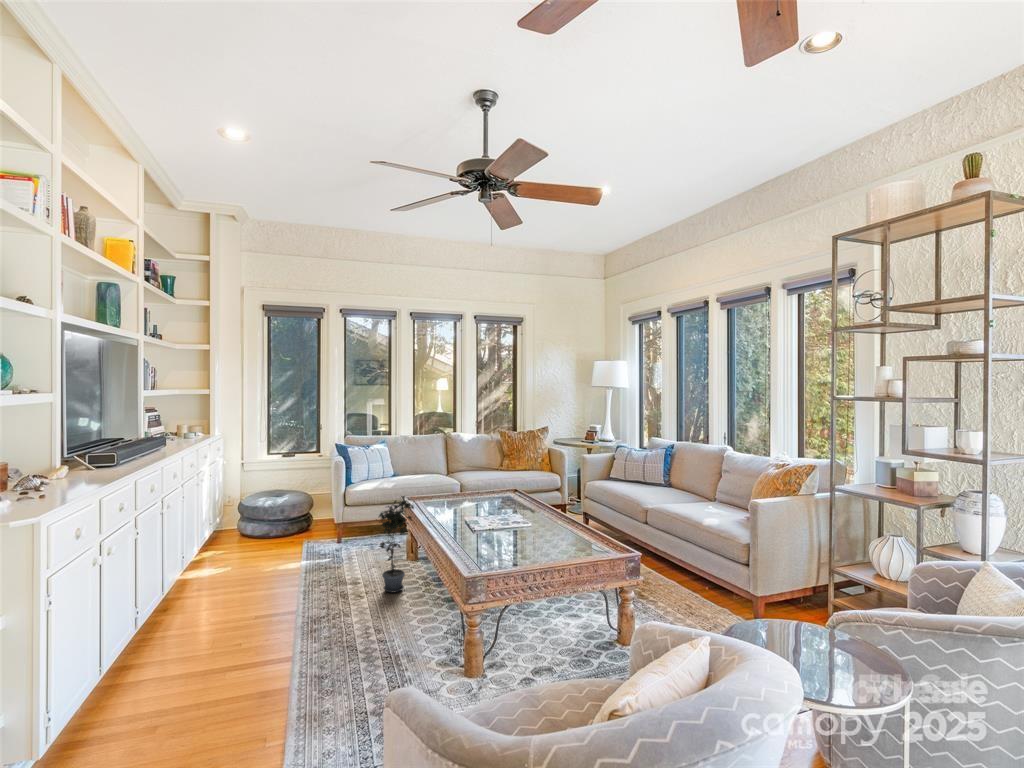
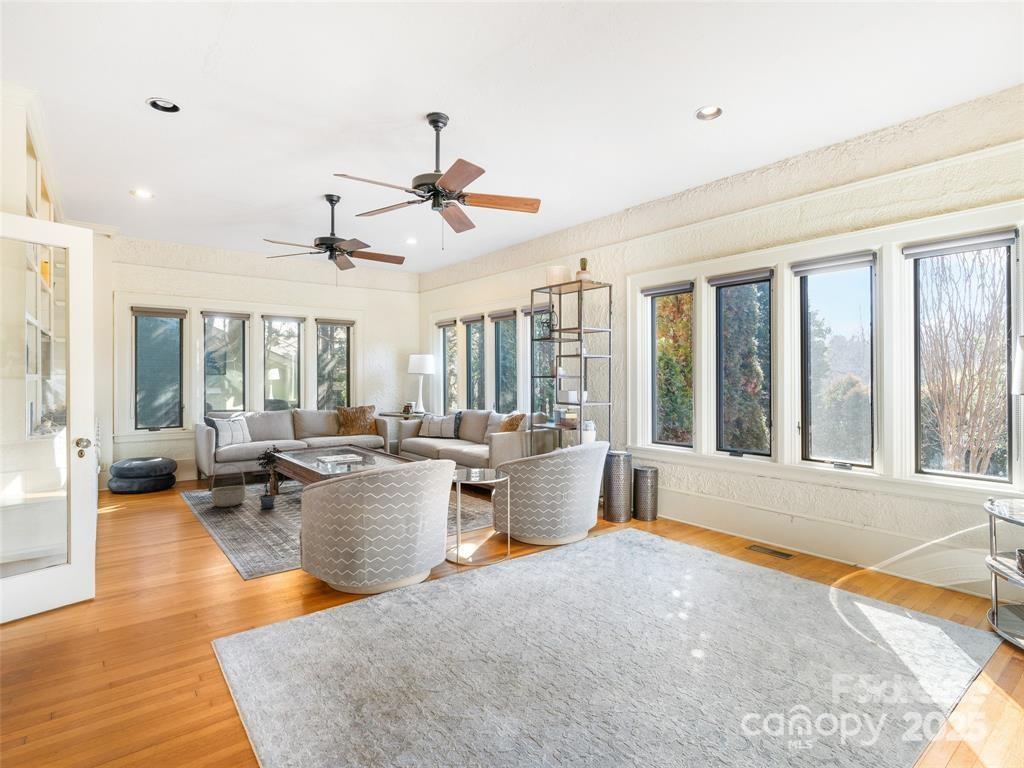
basket: none [324,517,370,580] -> present [211,464,246,507]

